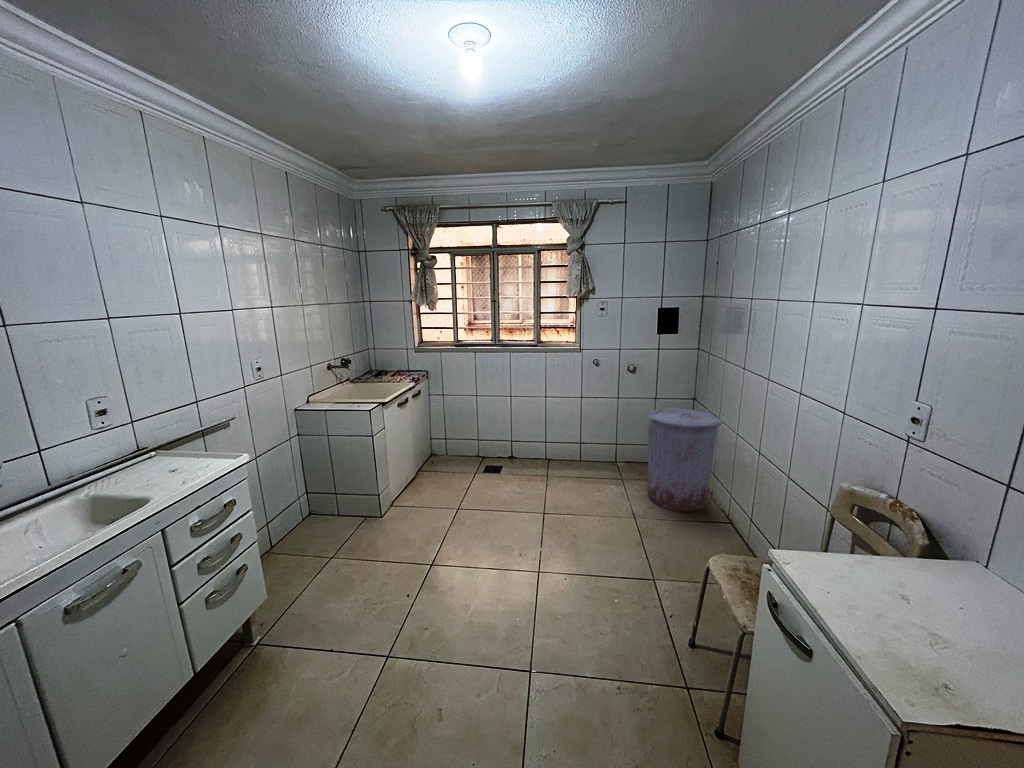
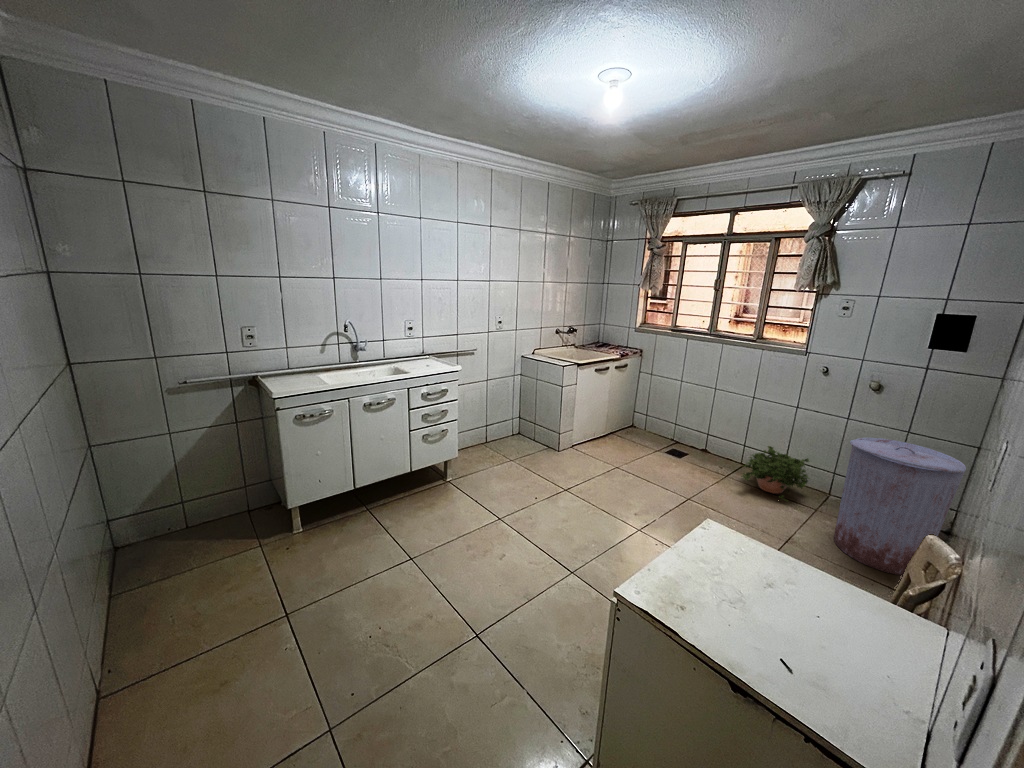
potted plant: none [558,437,611,483] -> present [743,446,809,501]

